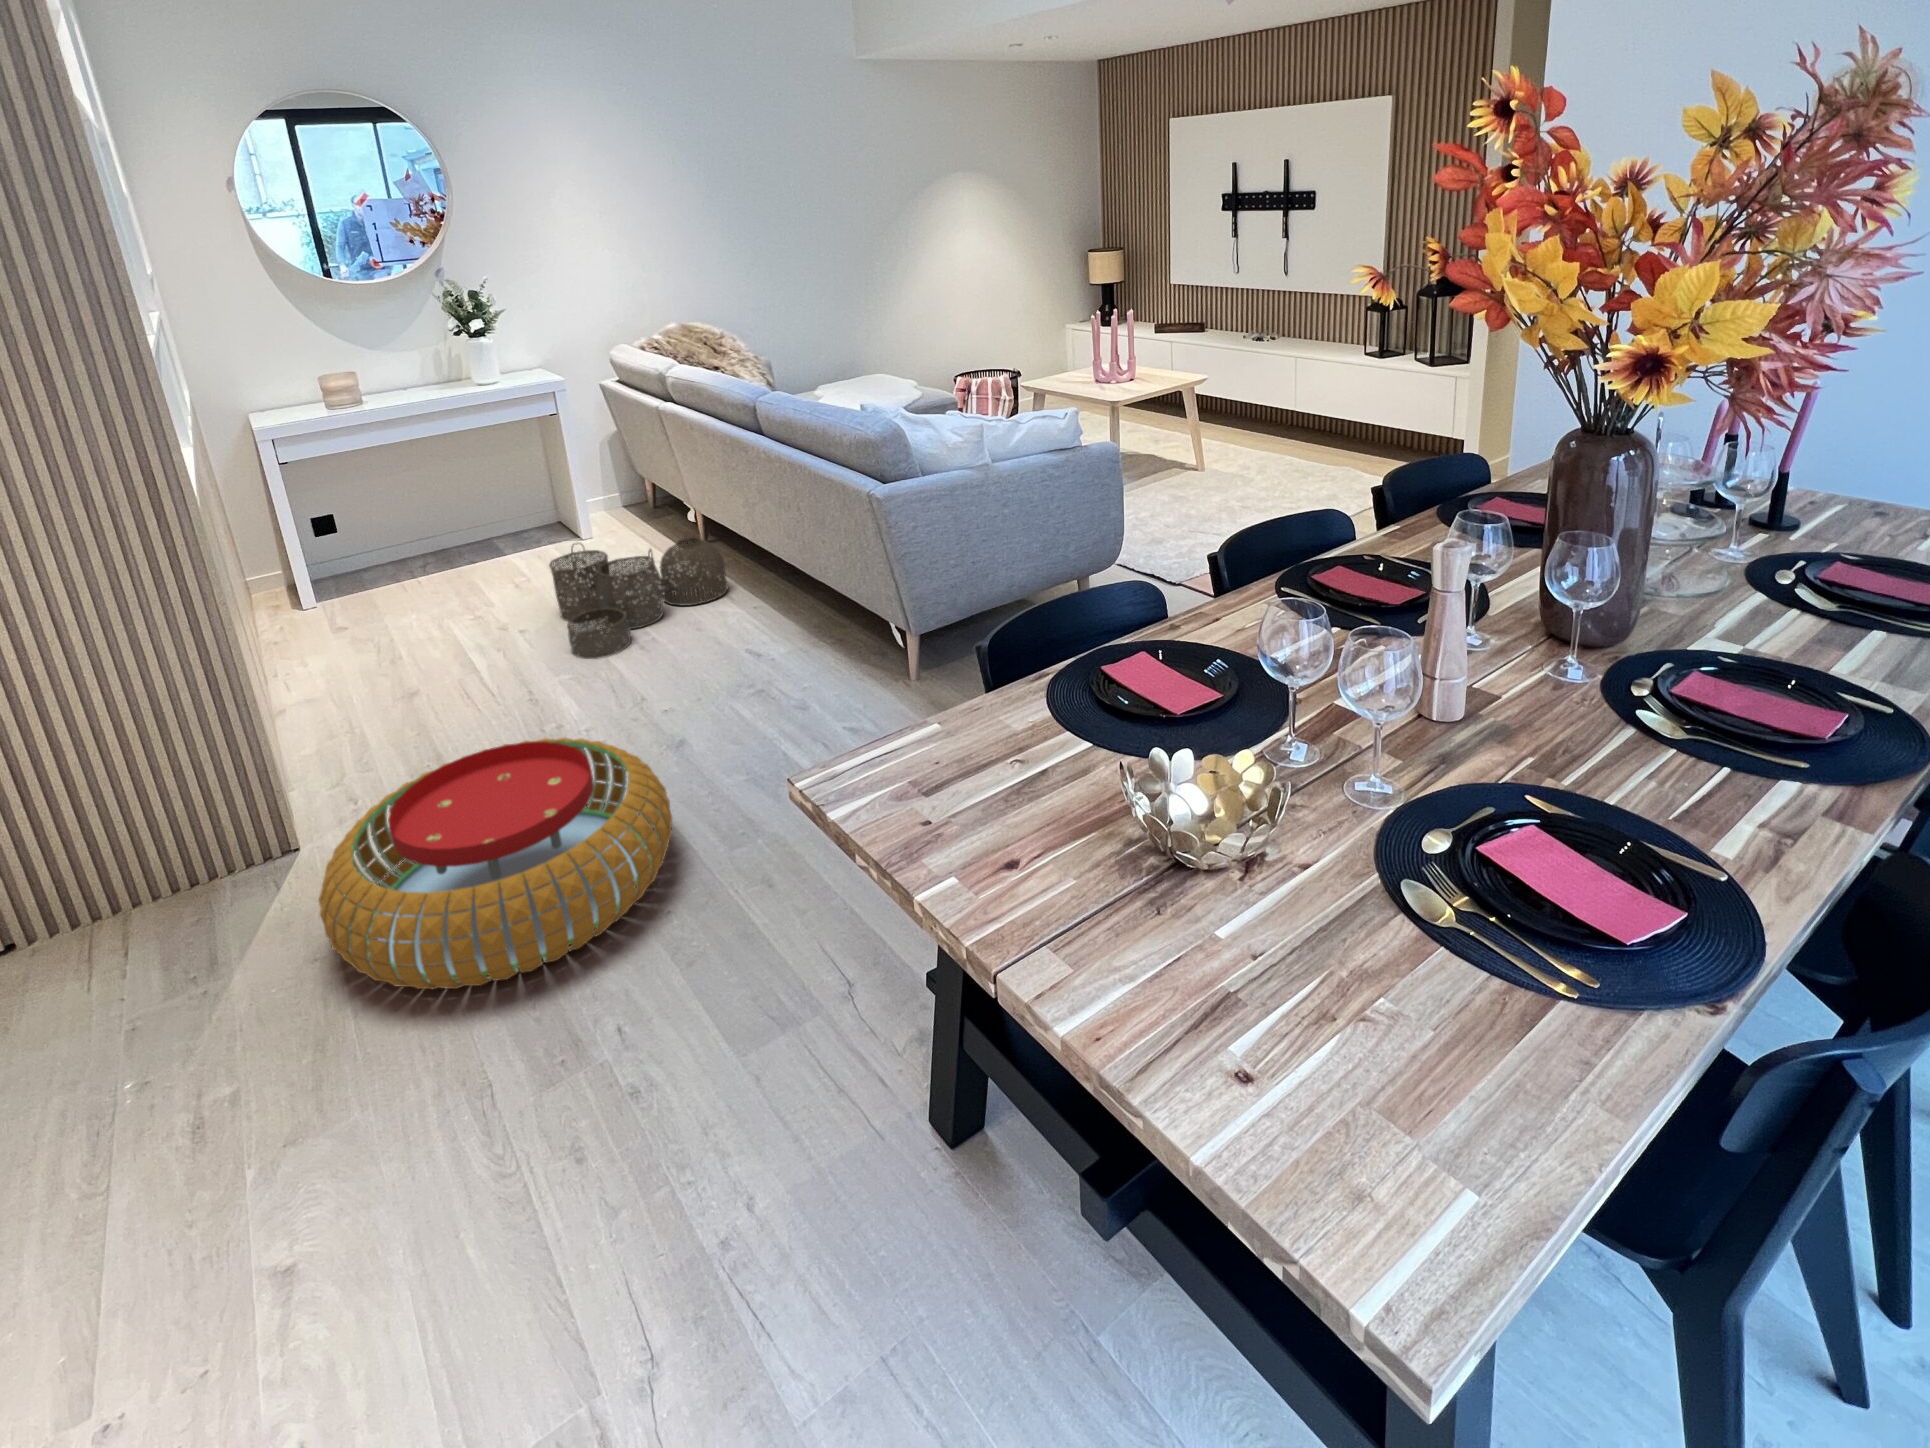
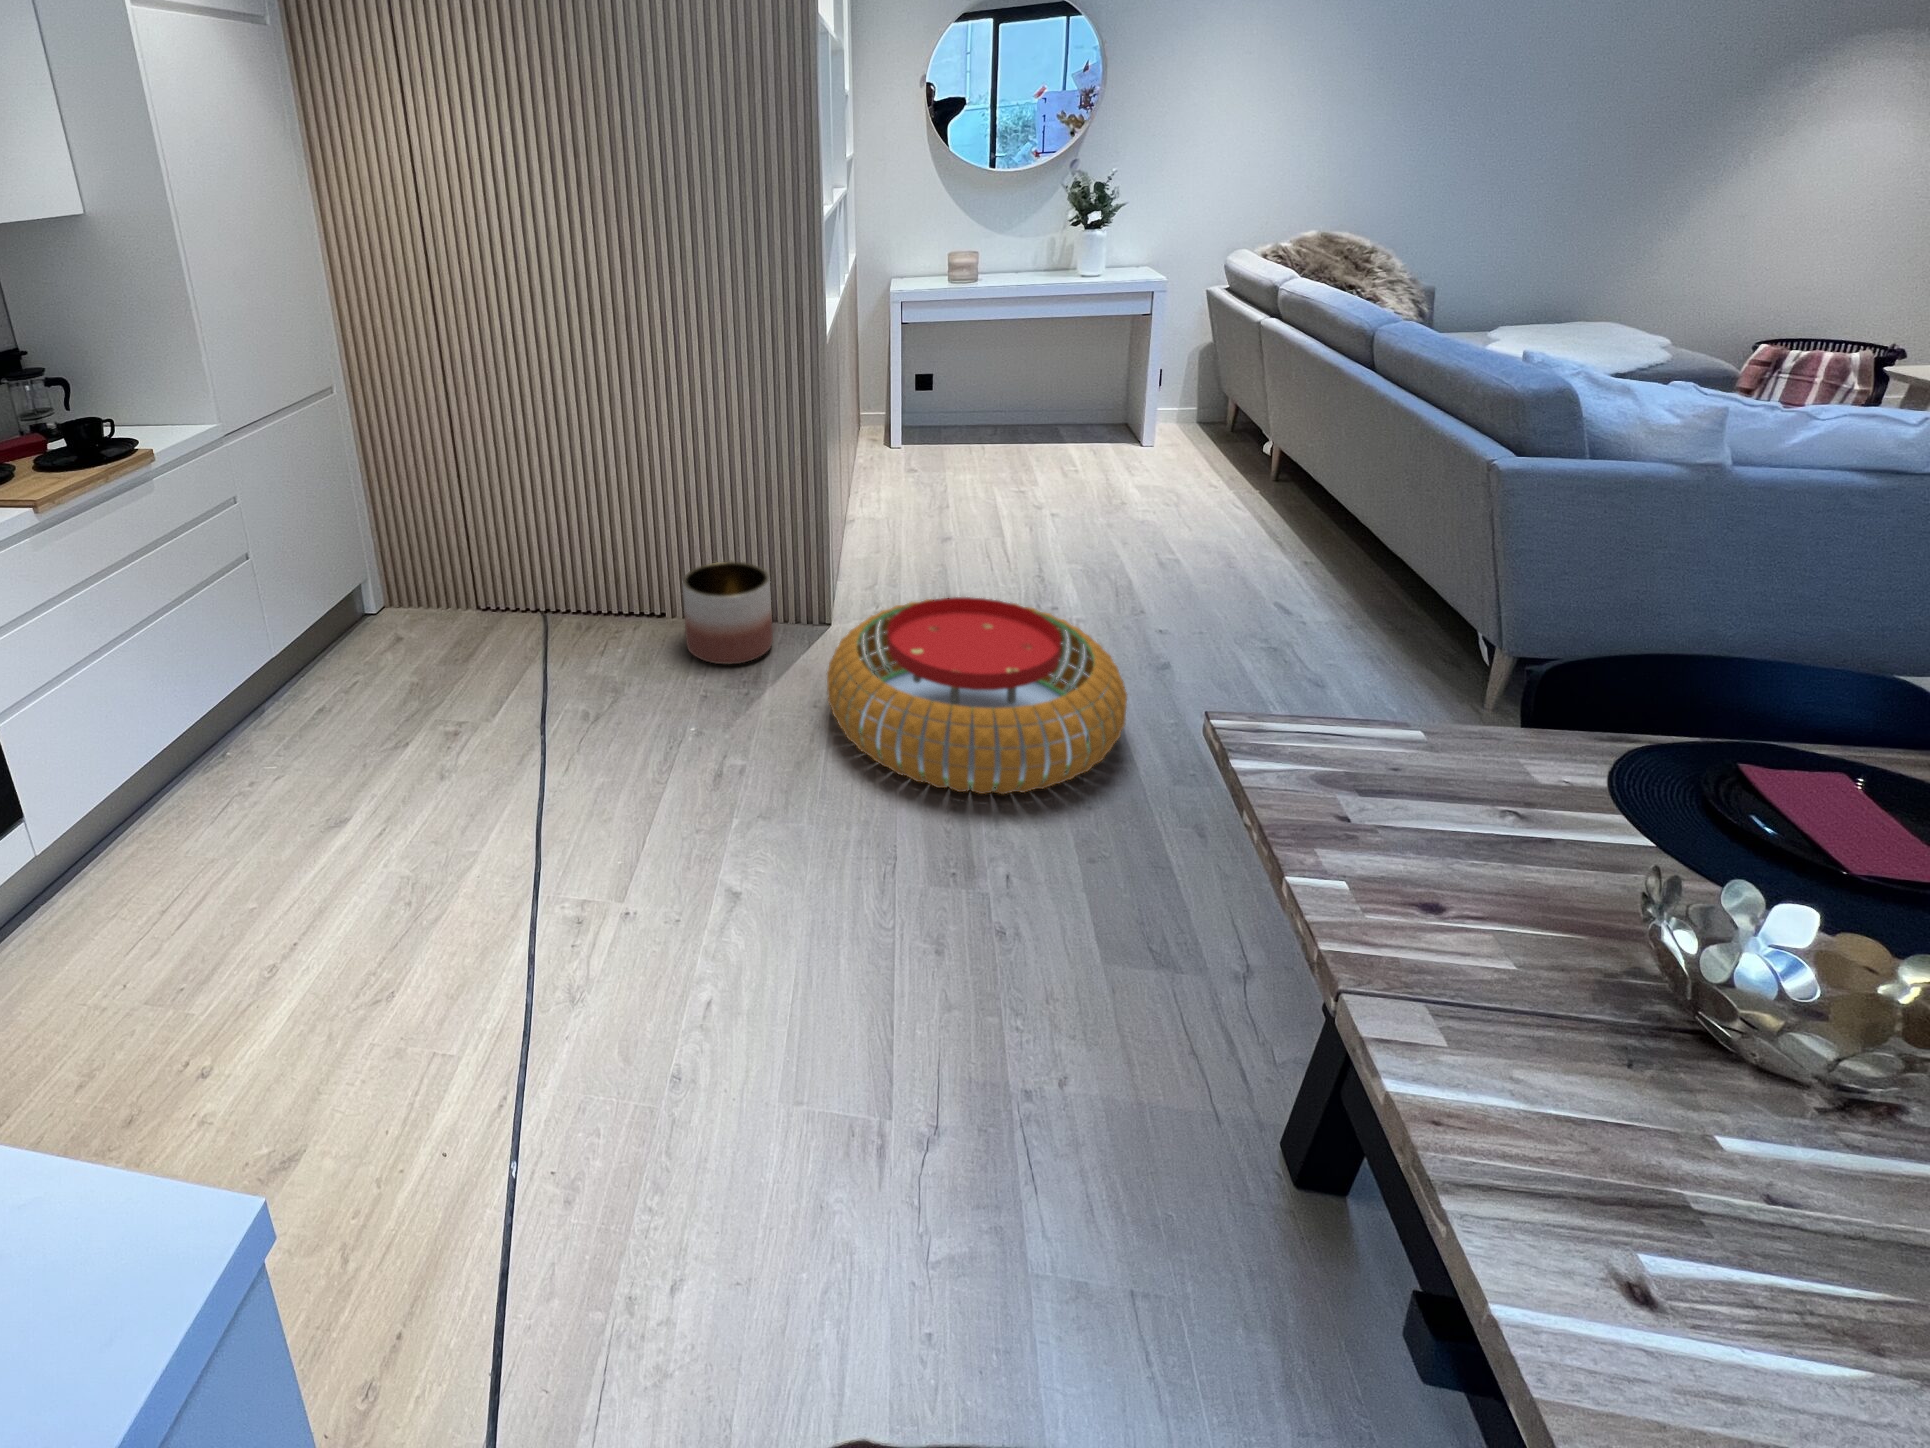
woven basket: present [549,536,728,659] -> none [1092,444,1285,560]
planter: none [38,820,218,983] -> present [683,561,773,665]

